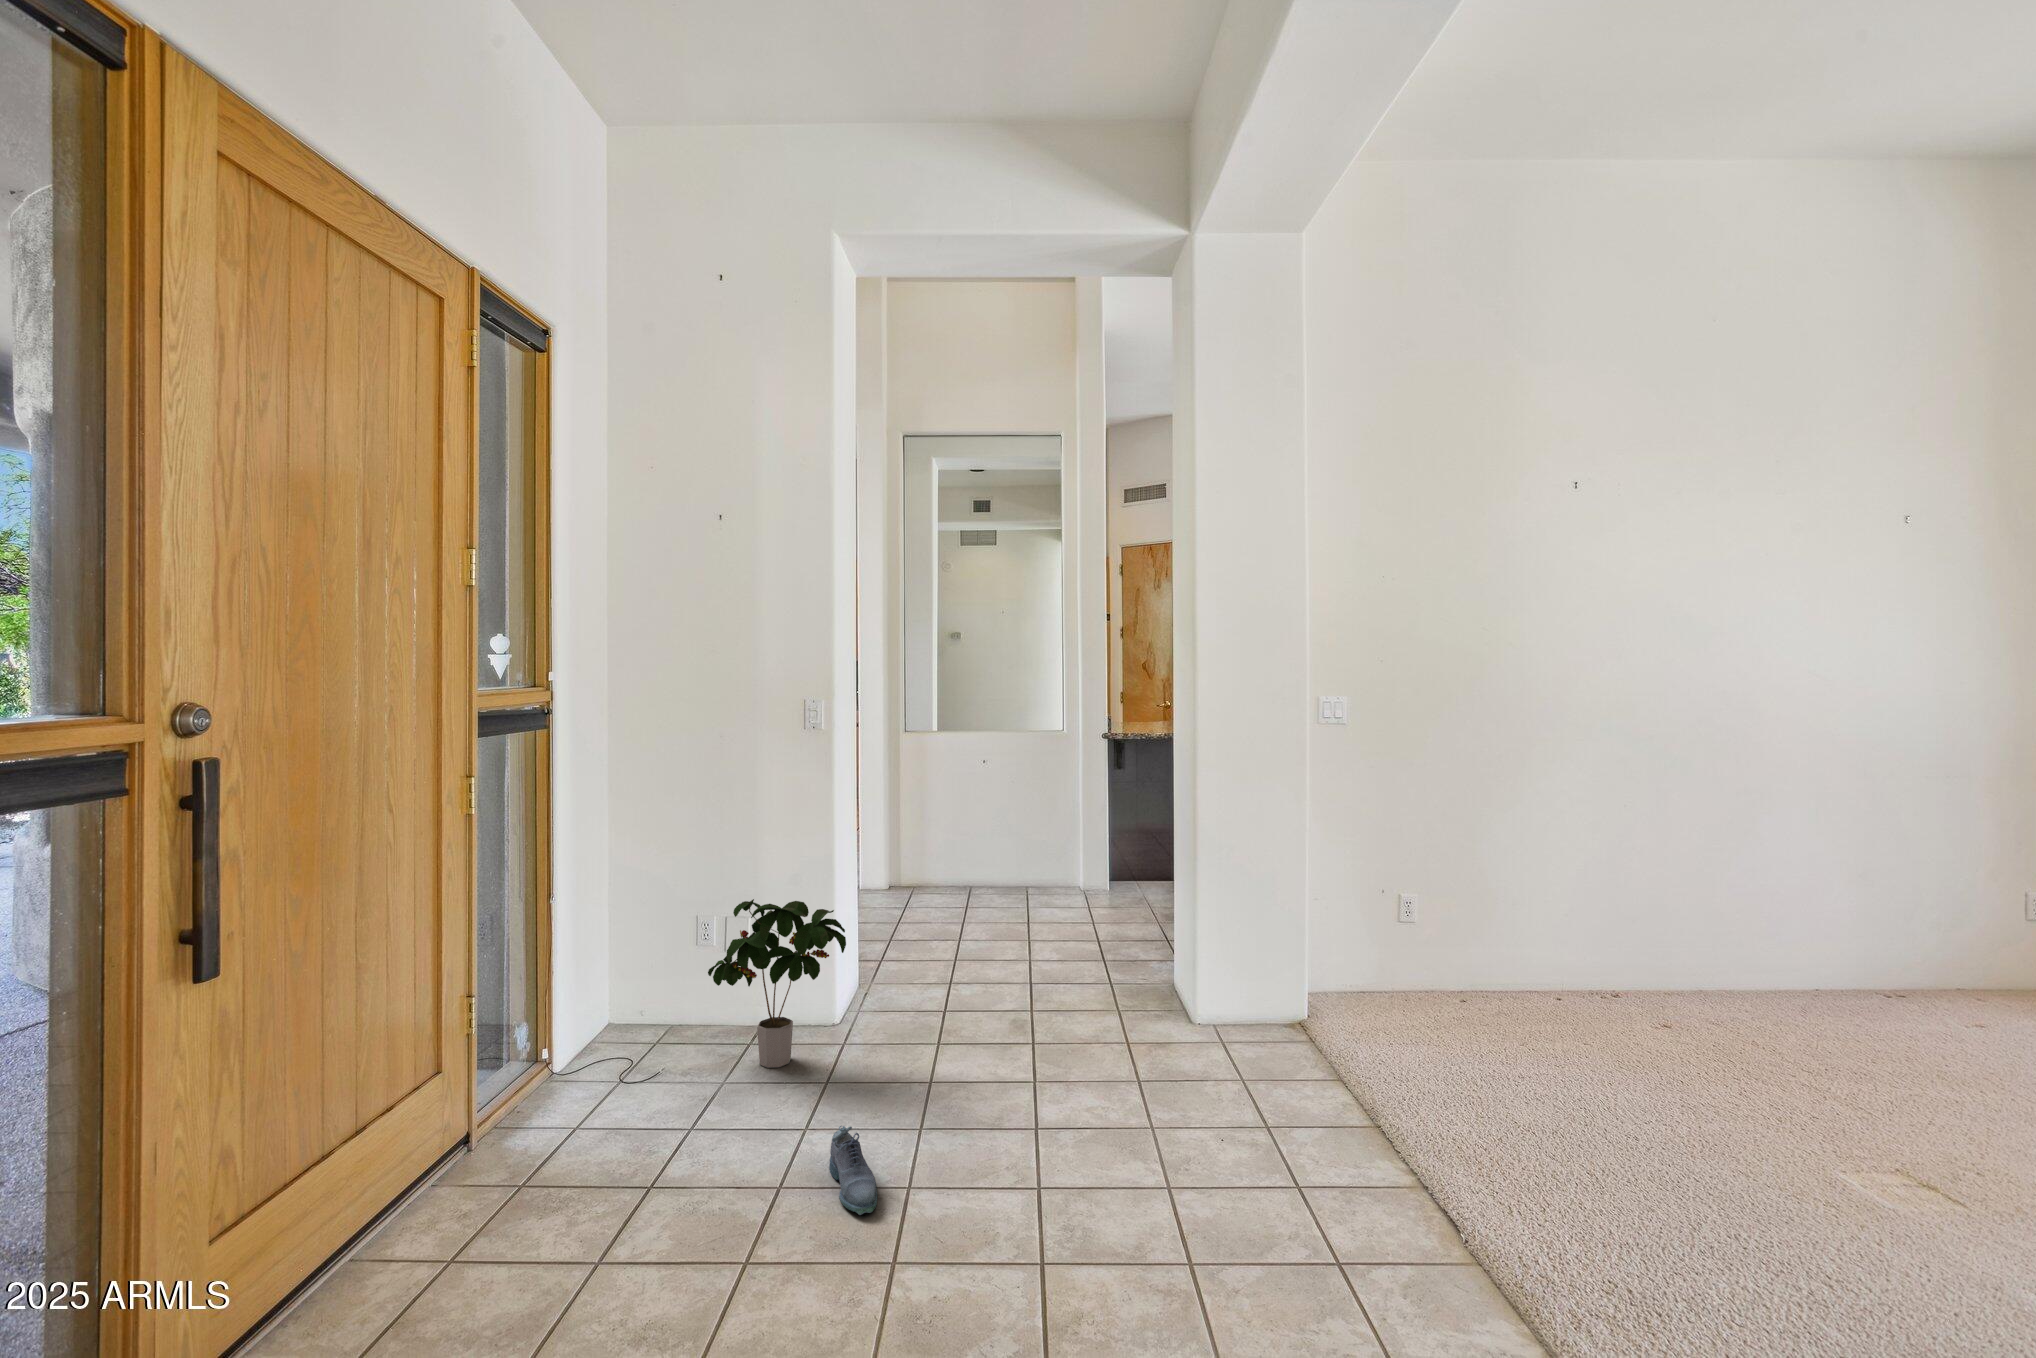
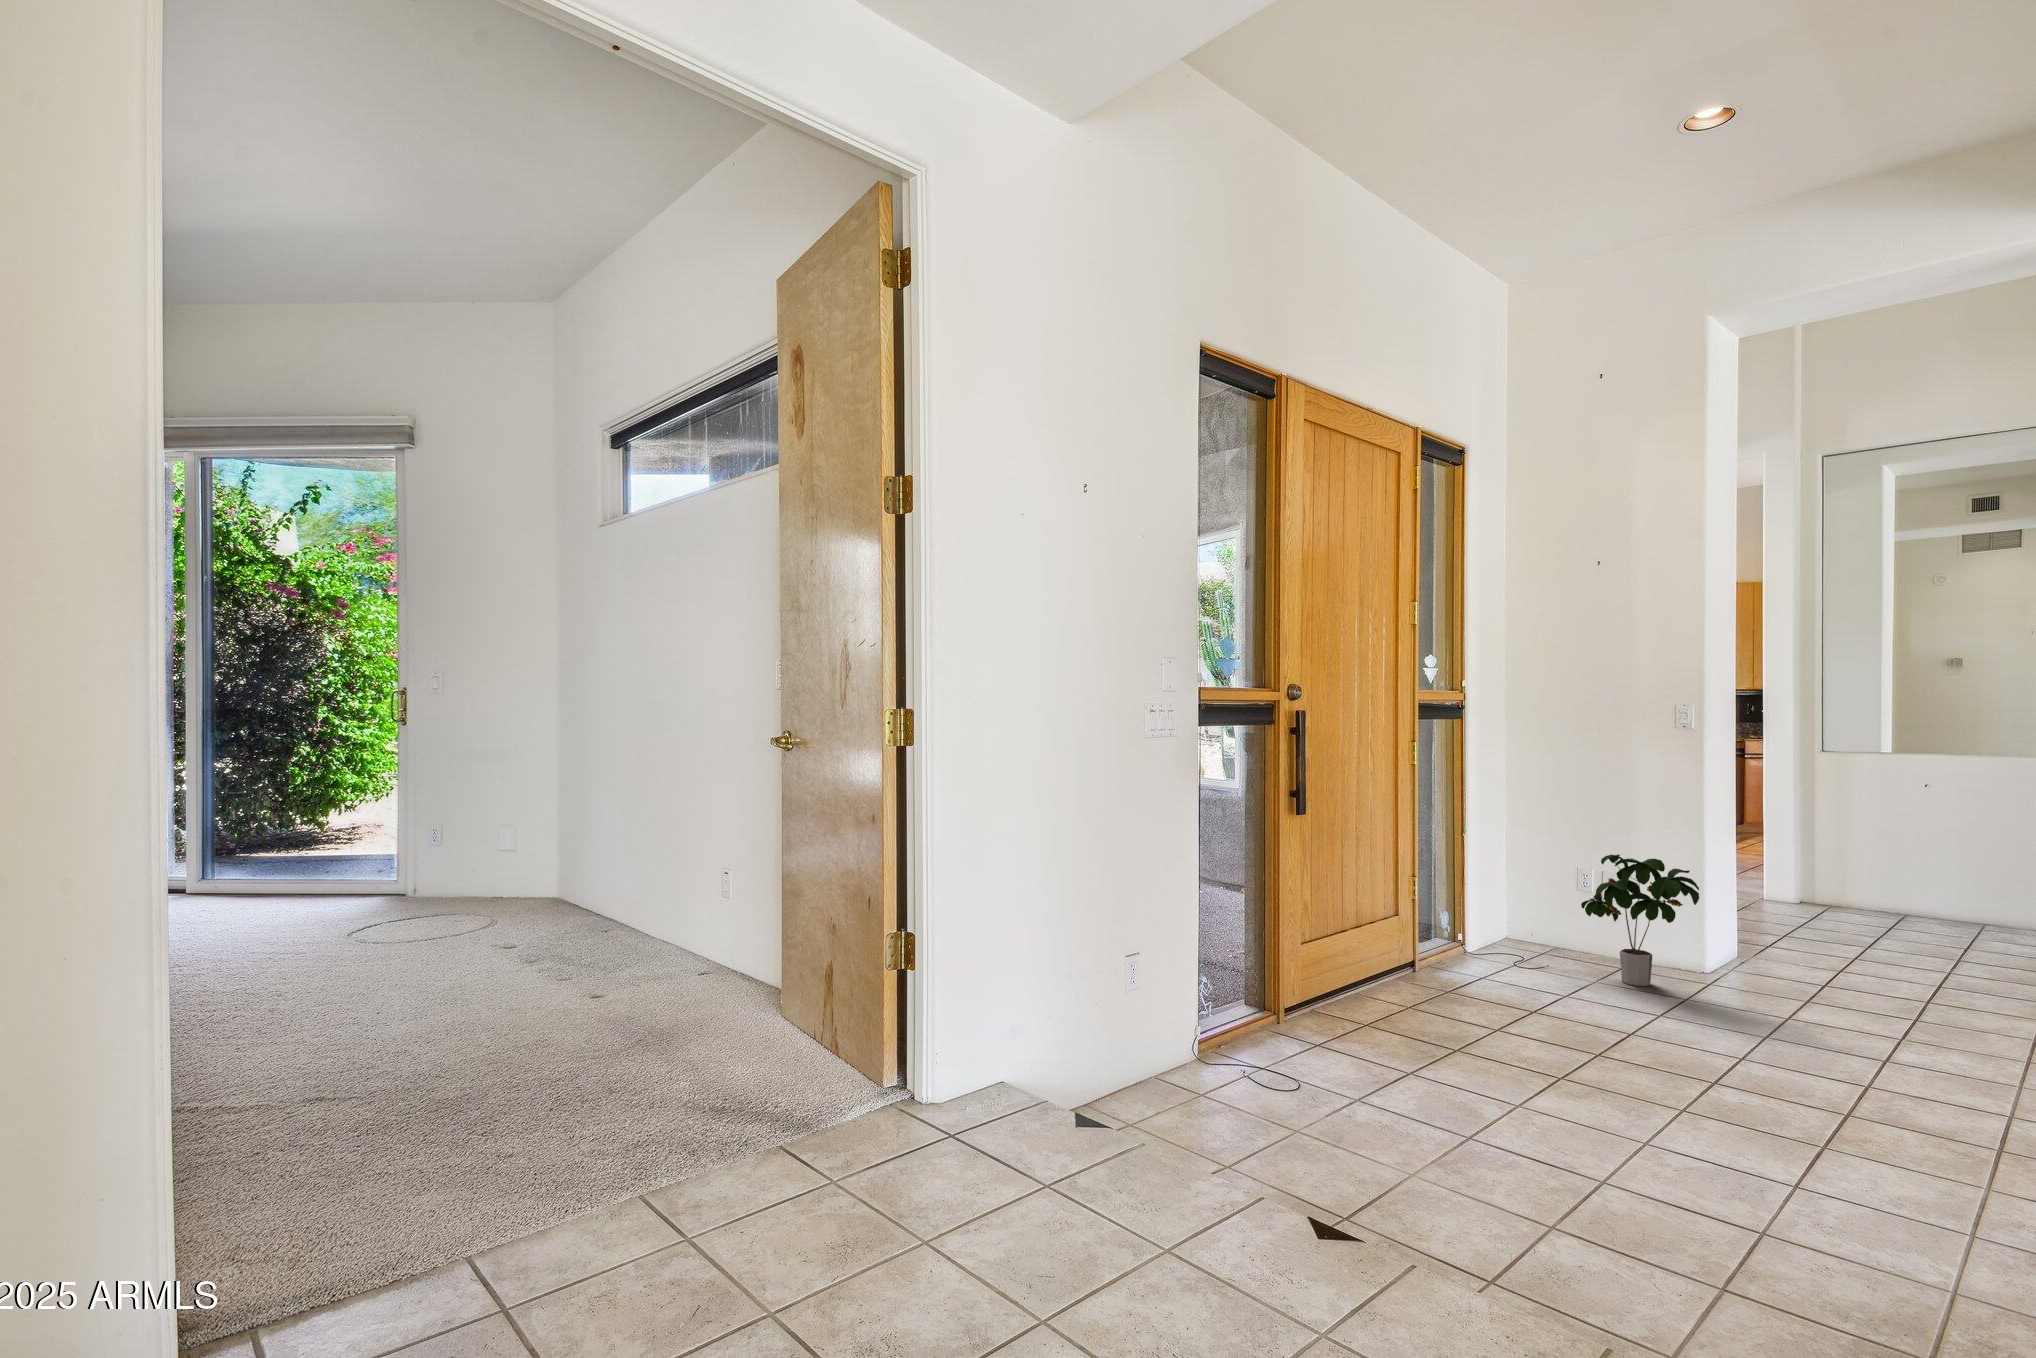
shoe: present [829,1126,877,1215] -> none [1655,1007,1690,1060]

